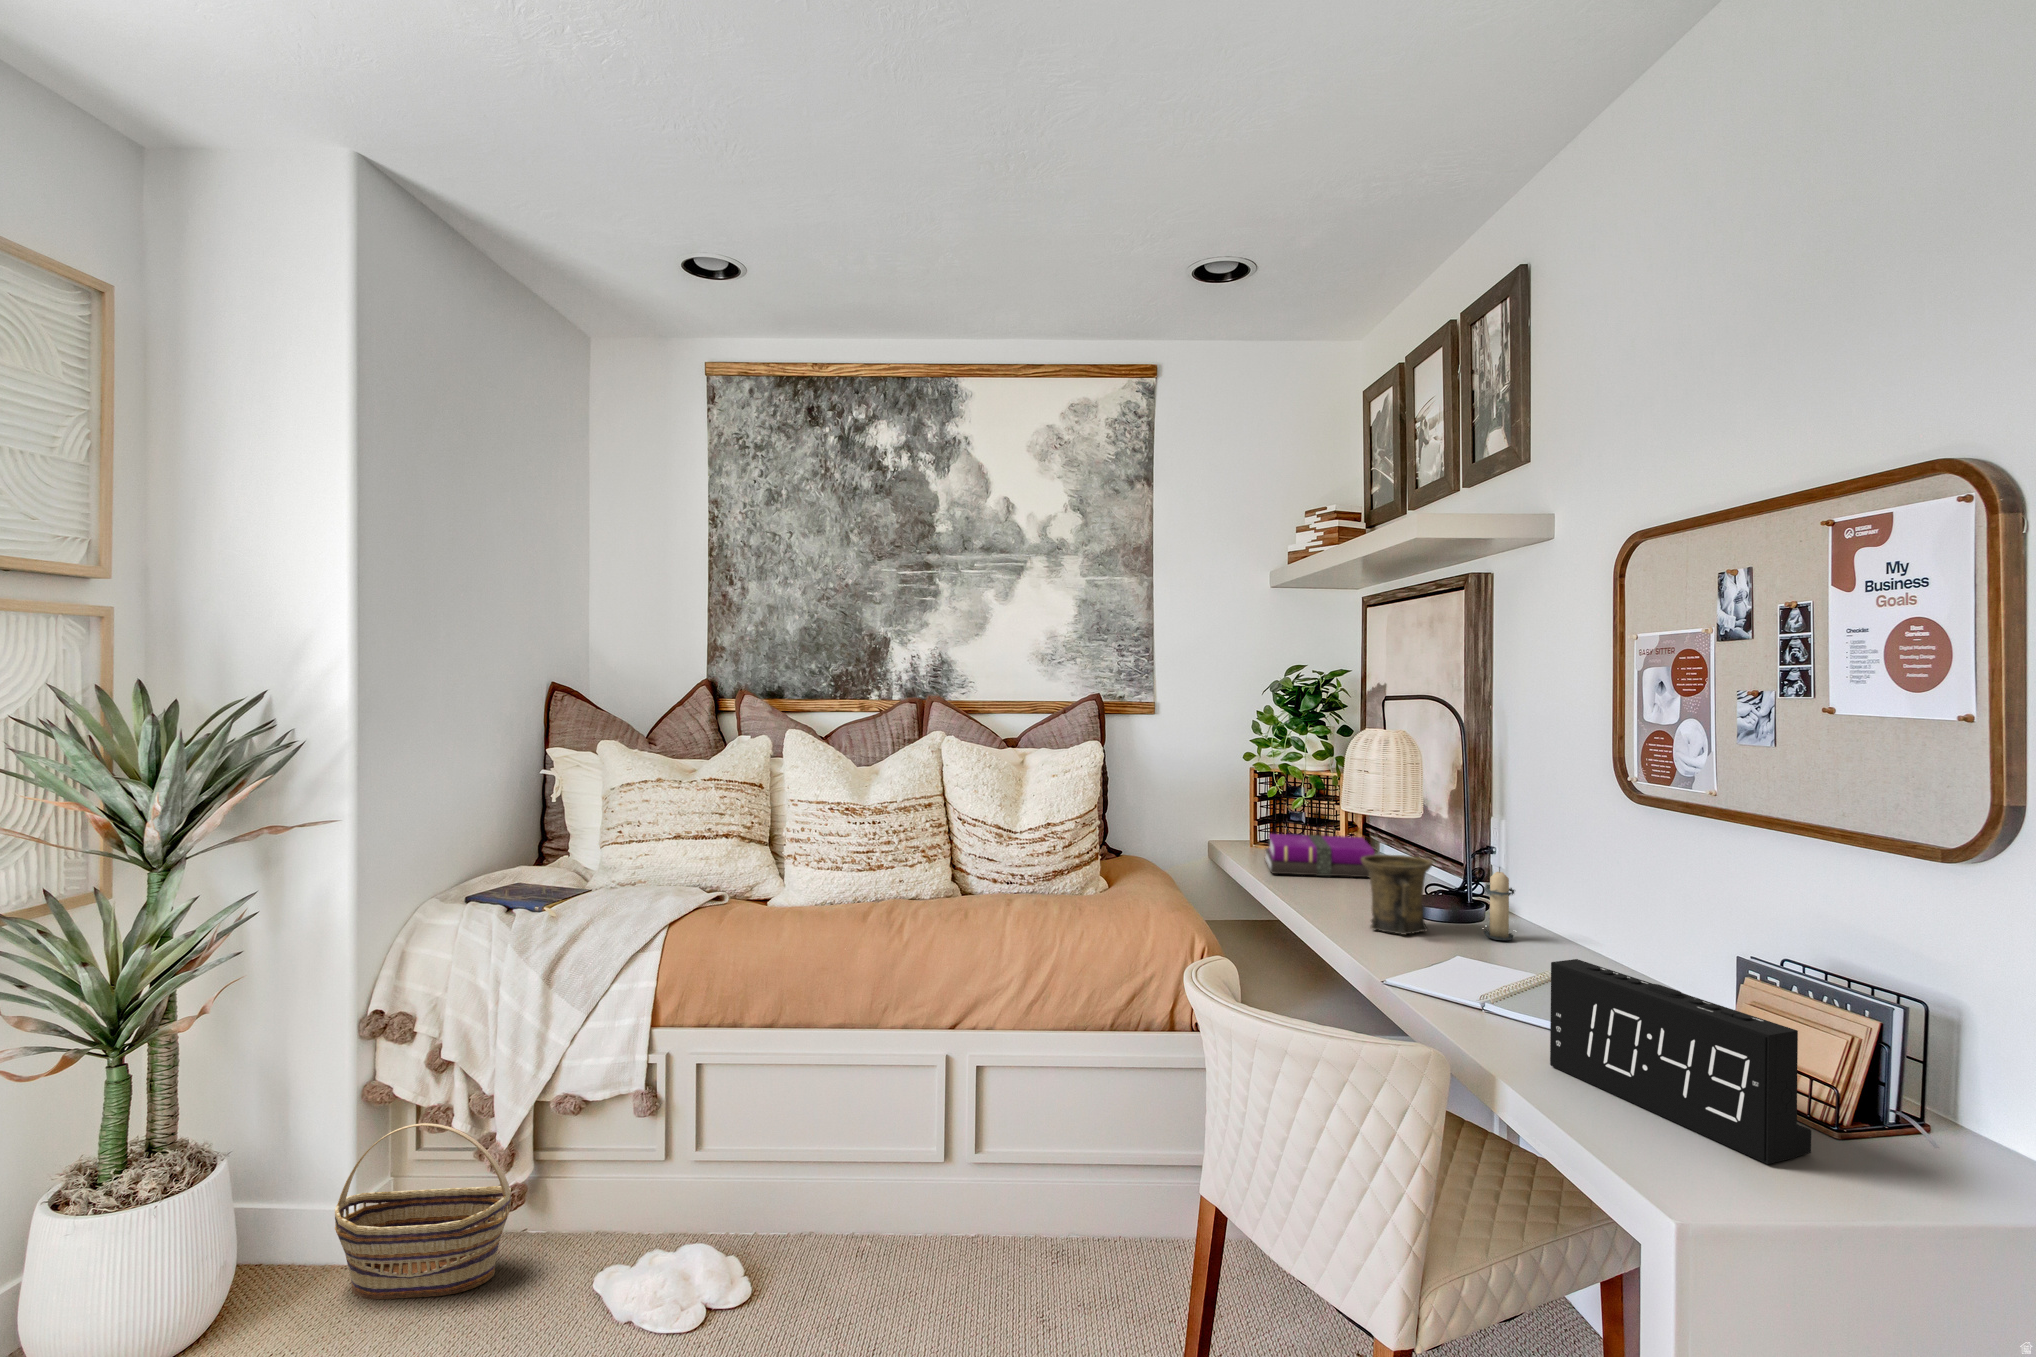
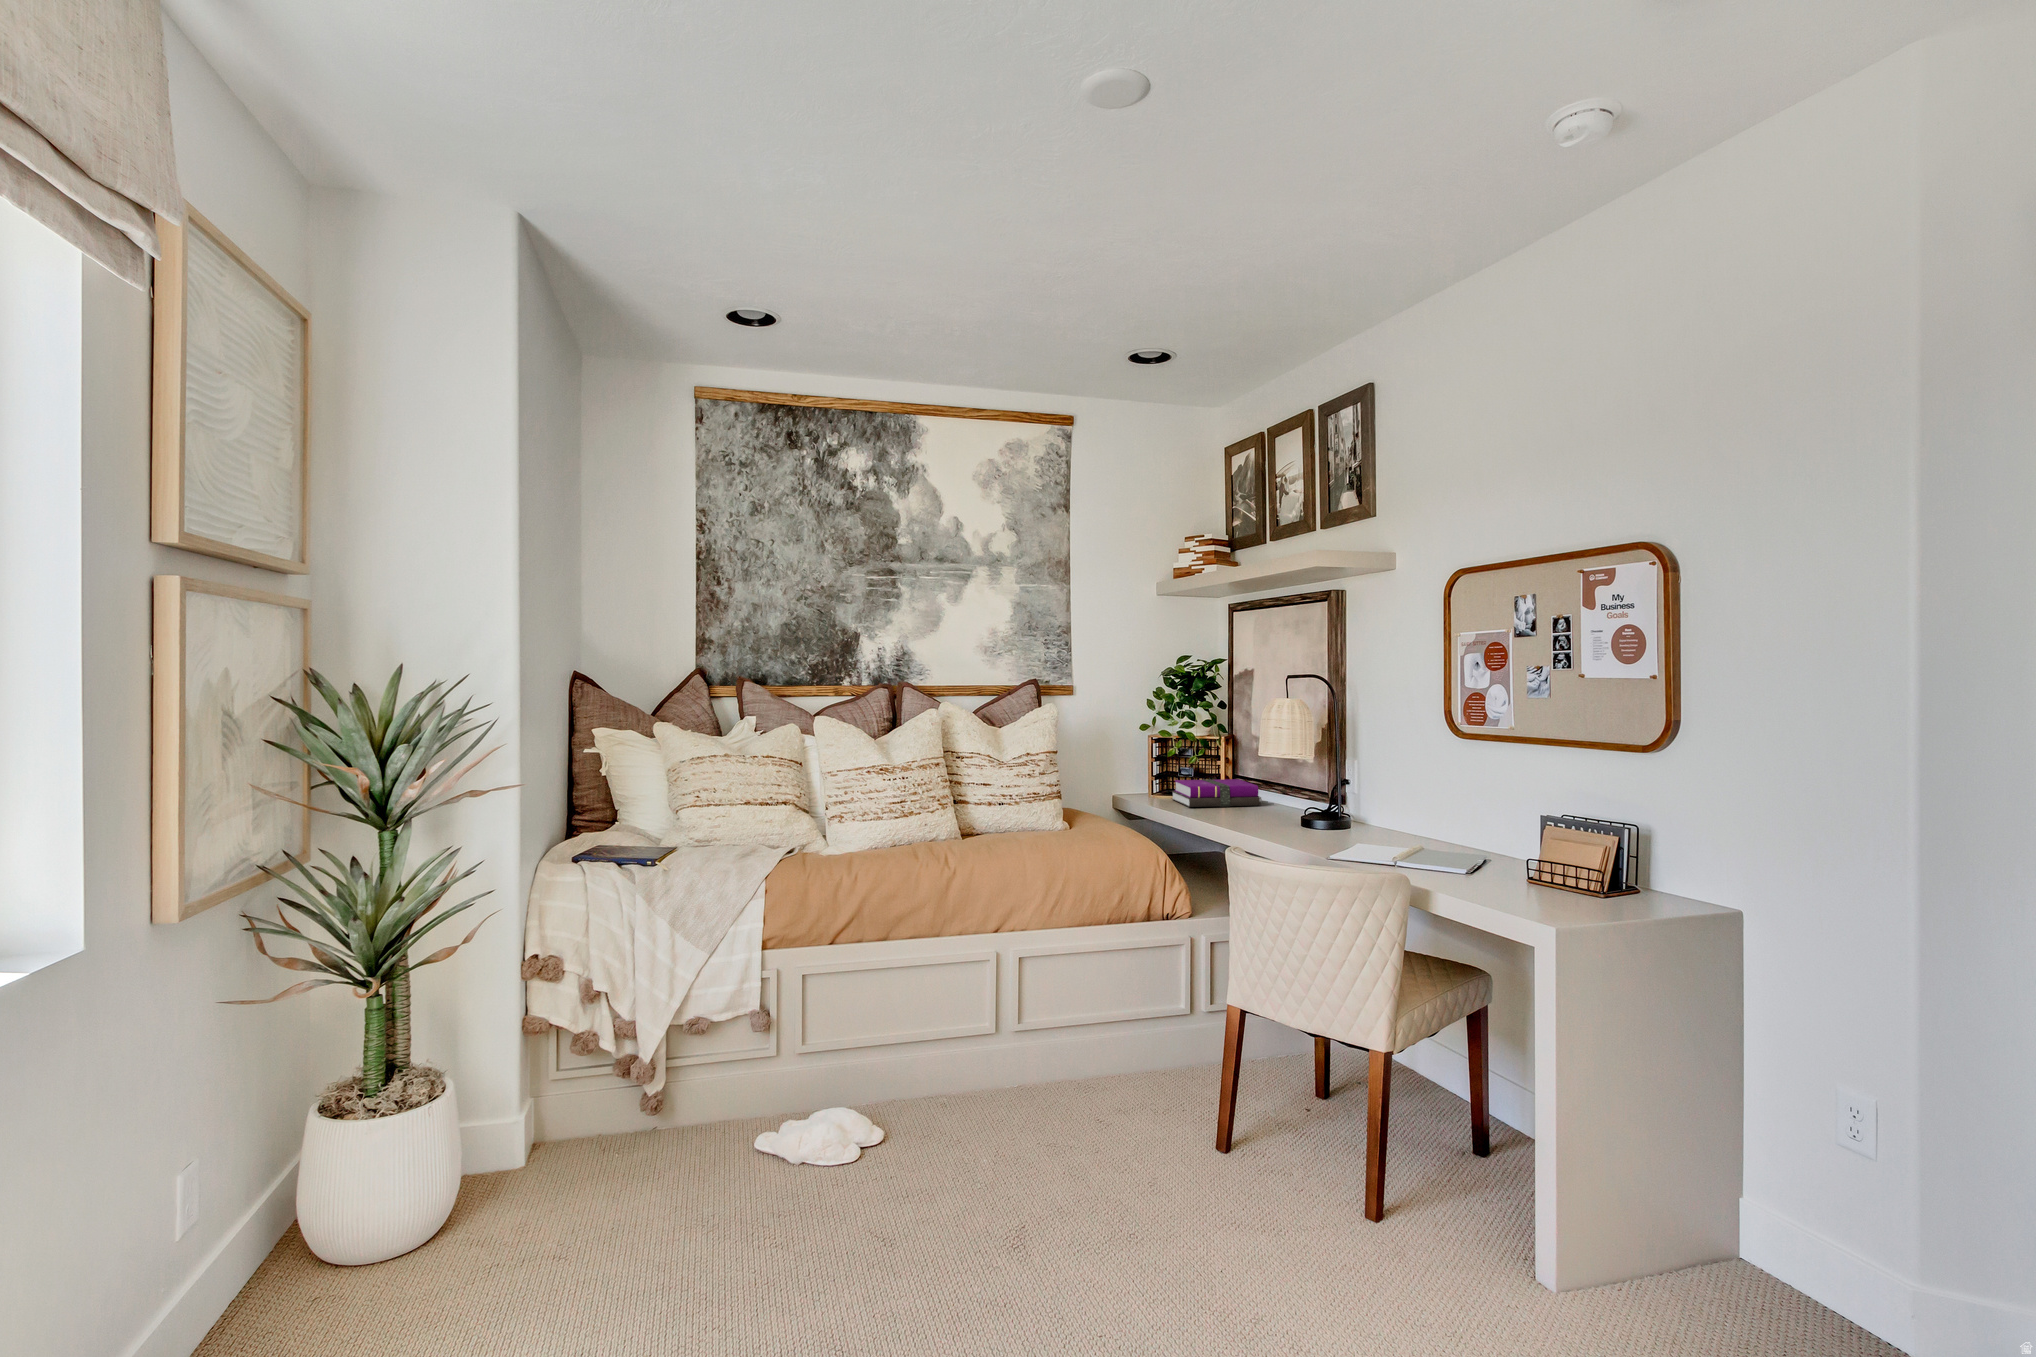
mug: present [1361,855,1433,935] -> none [1282,782,1330,833]
candle: present [1484,867,1514,940] -> none [1358,784,1382,832]
alarm clock: present [1550,959,1811,1164] -> none [1457,820,1598,904]
basket: present [335,1123,511,1300] -> none [525,1043,673,1194]

